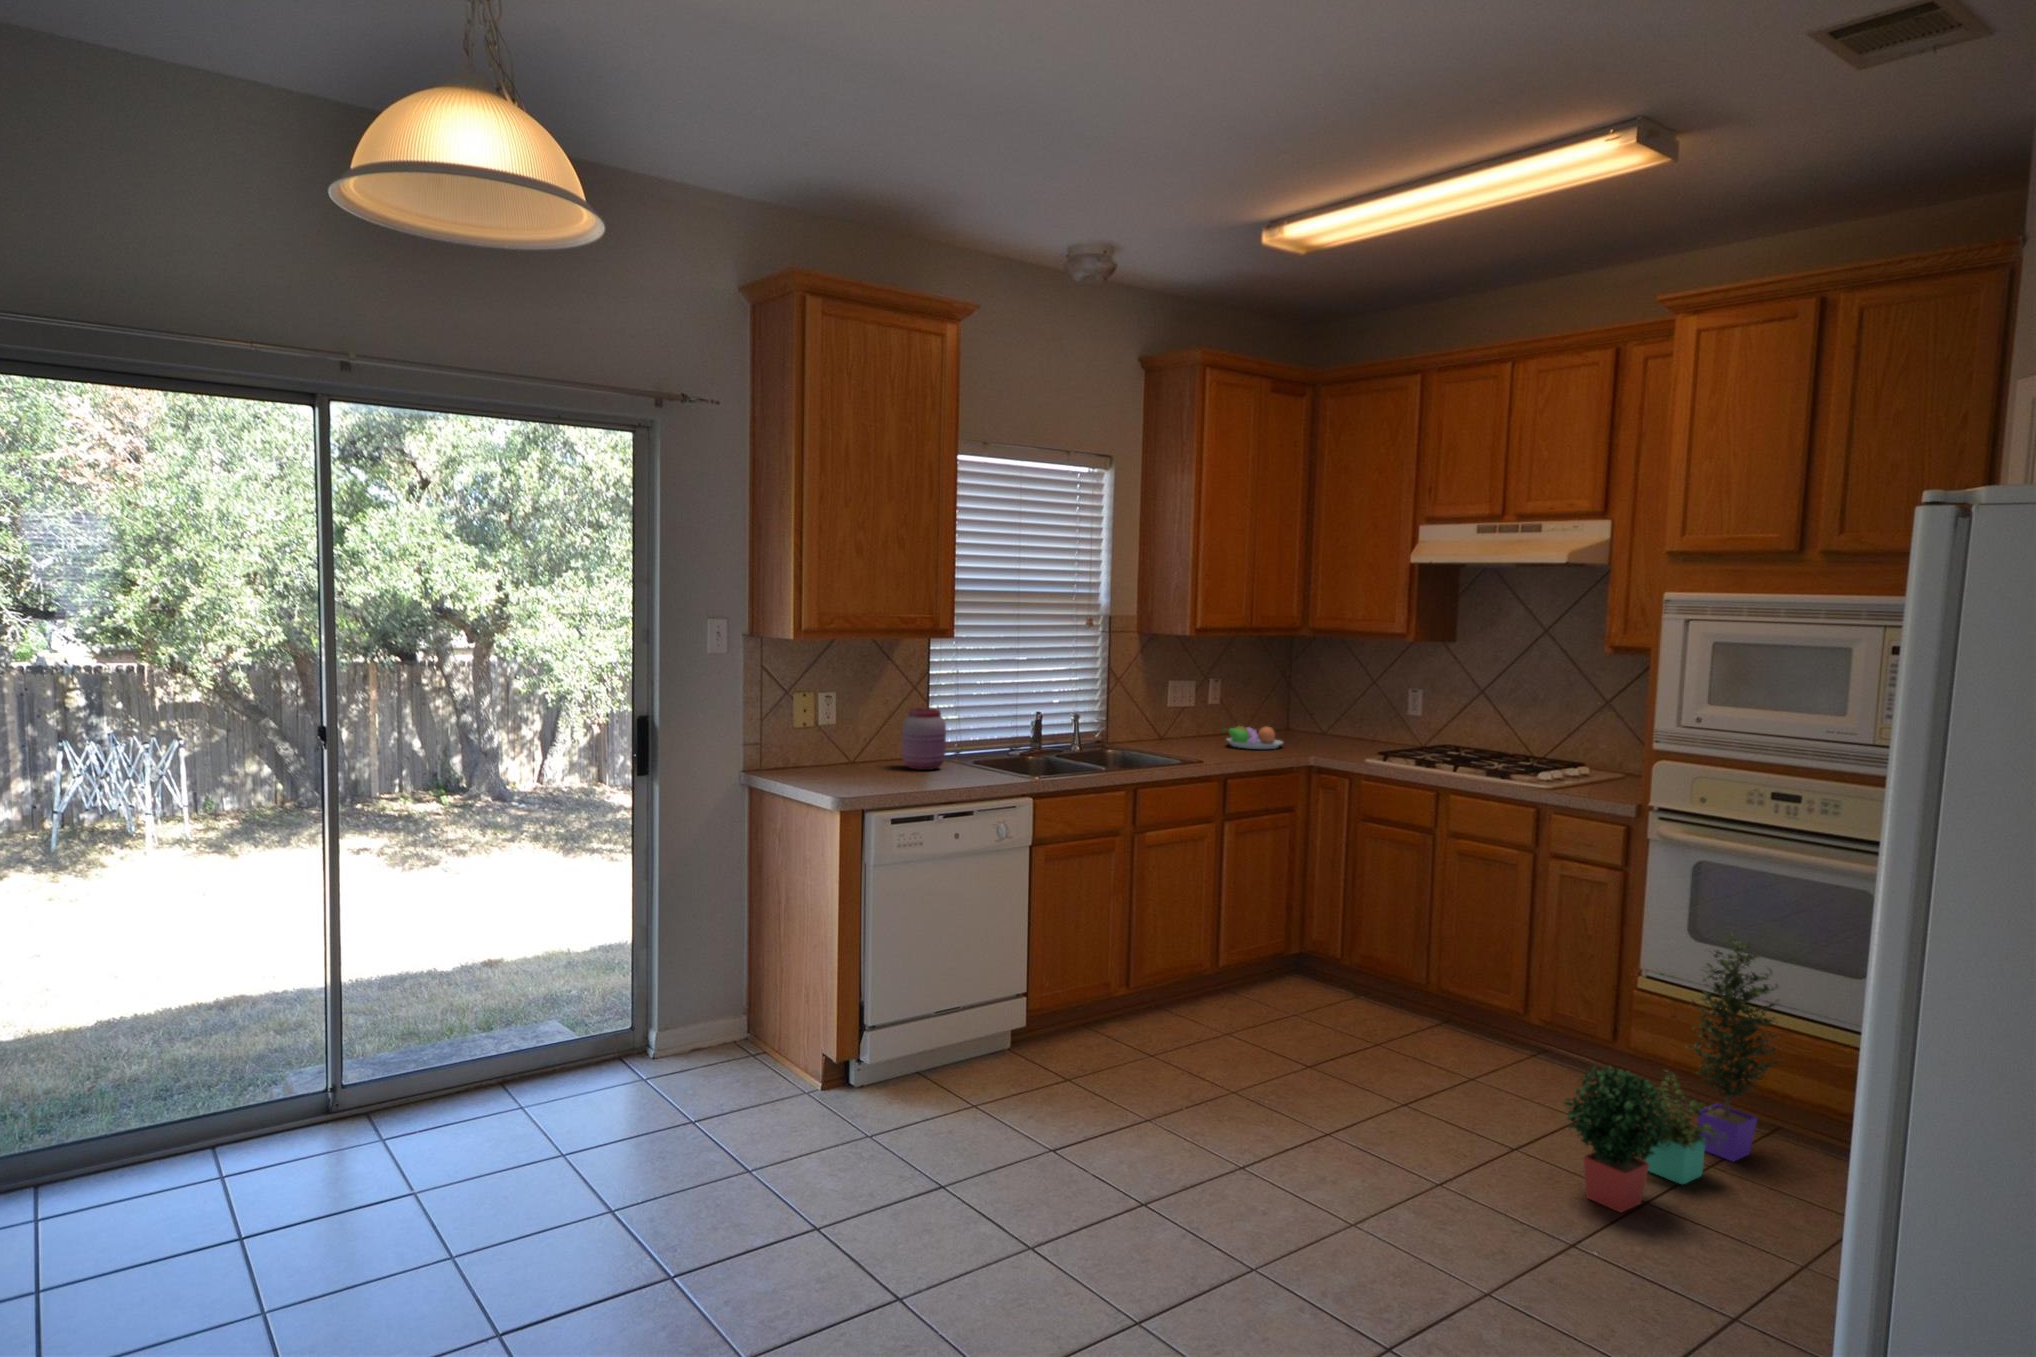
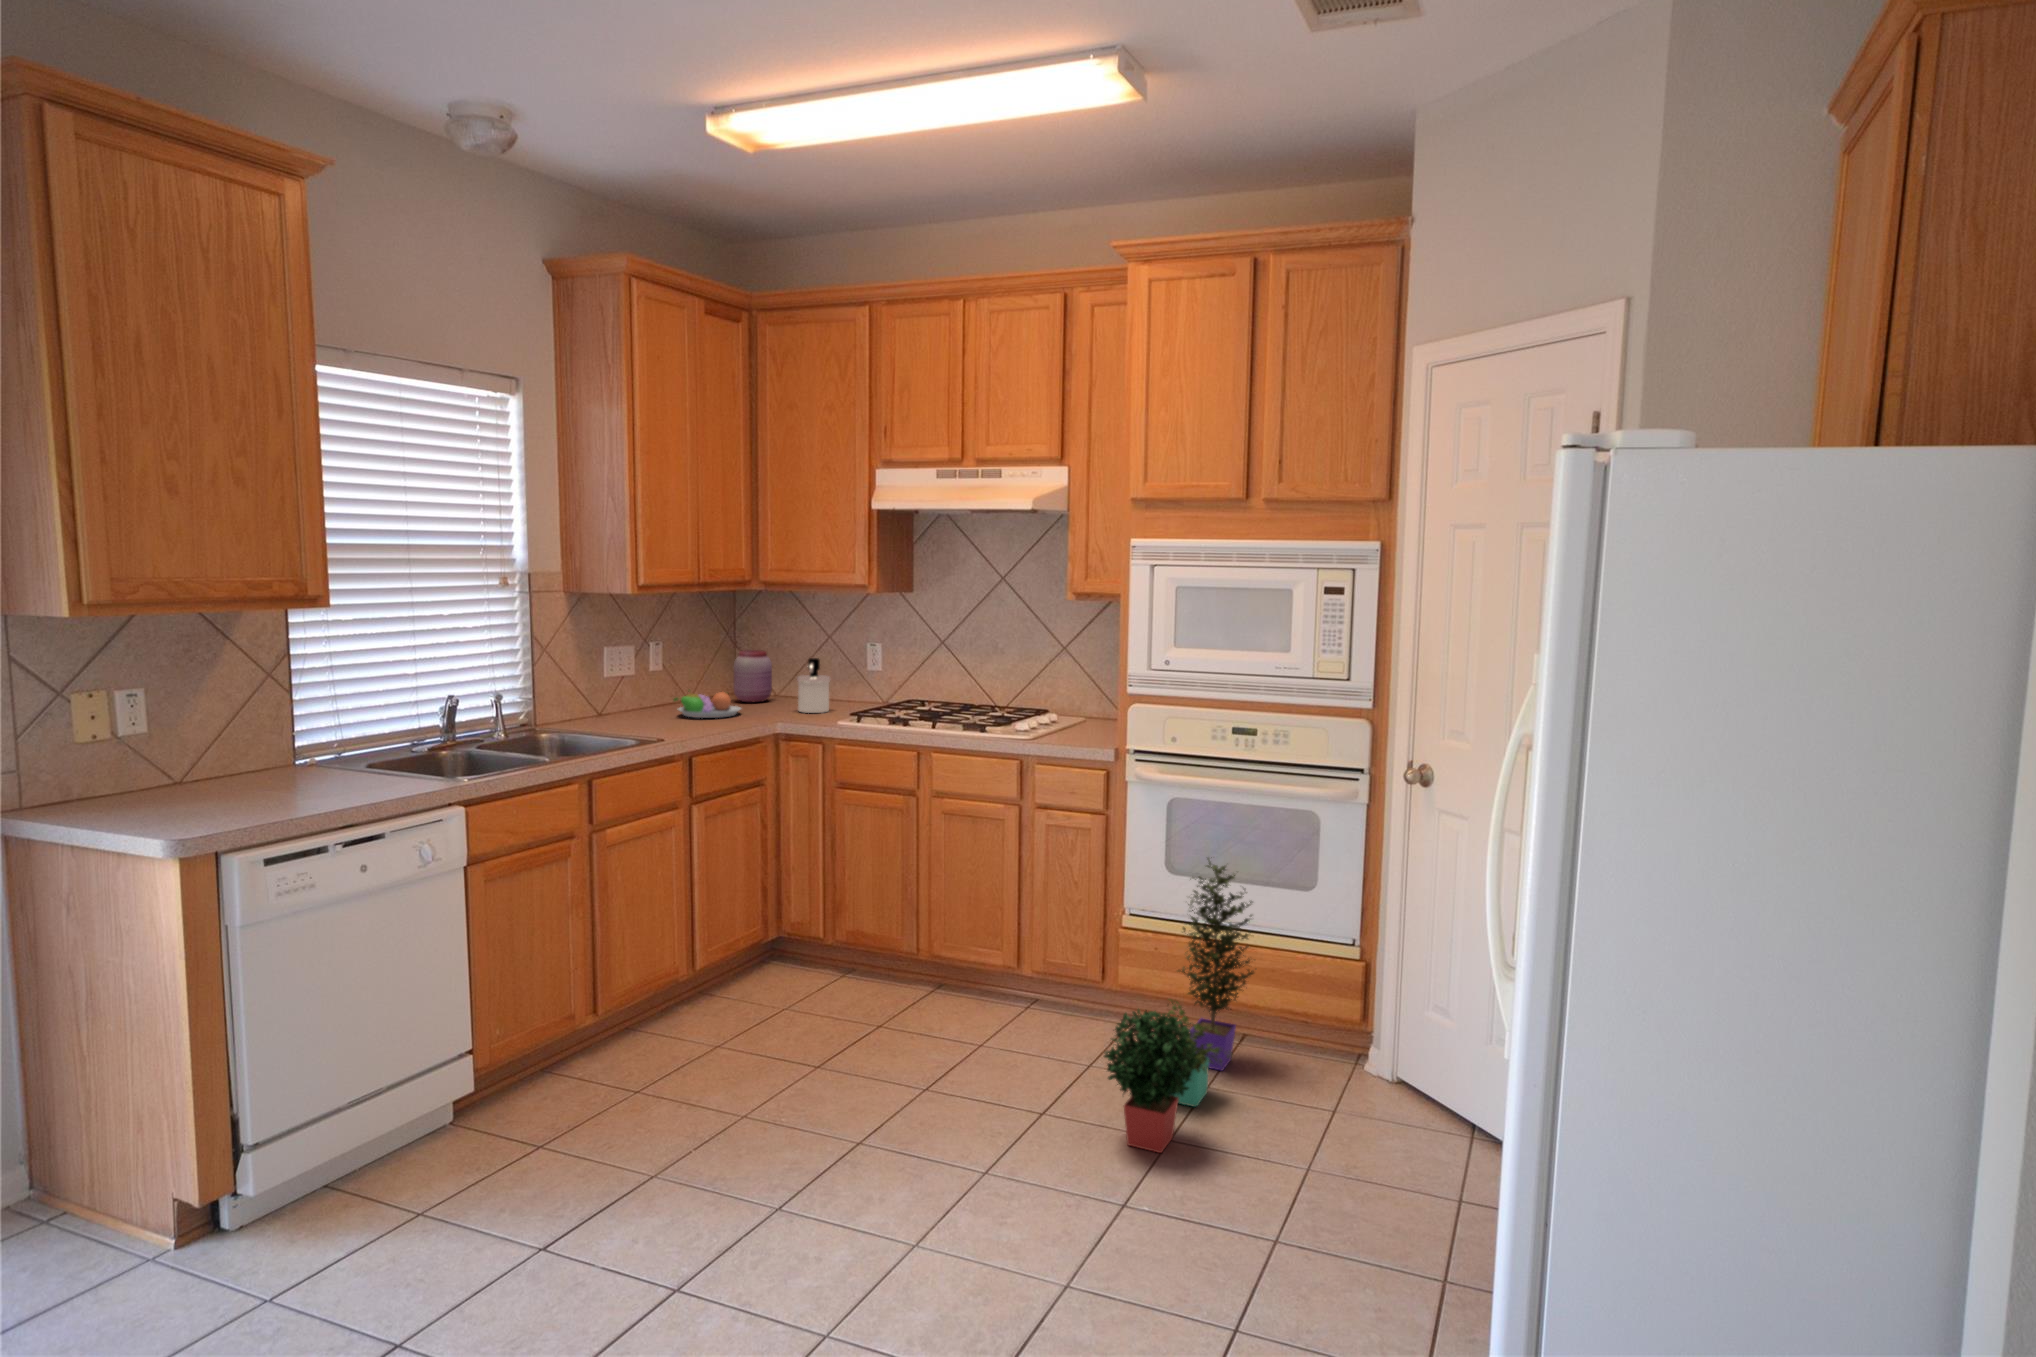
soap dispenser: none [1336,700,1369,752] -> present [797,658,830,713]
jar: present [902,708,946,770] -> present [734,650,772,702]

